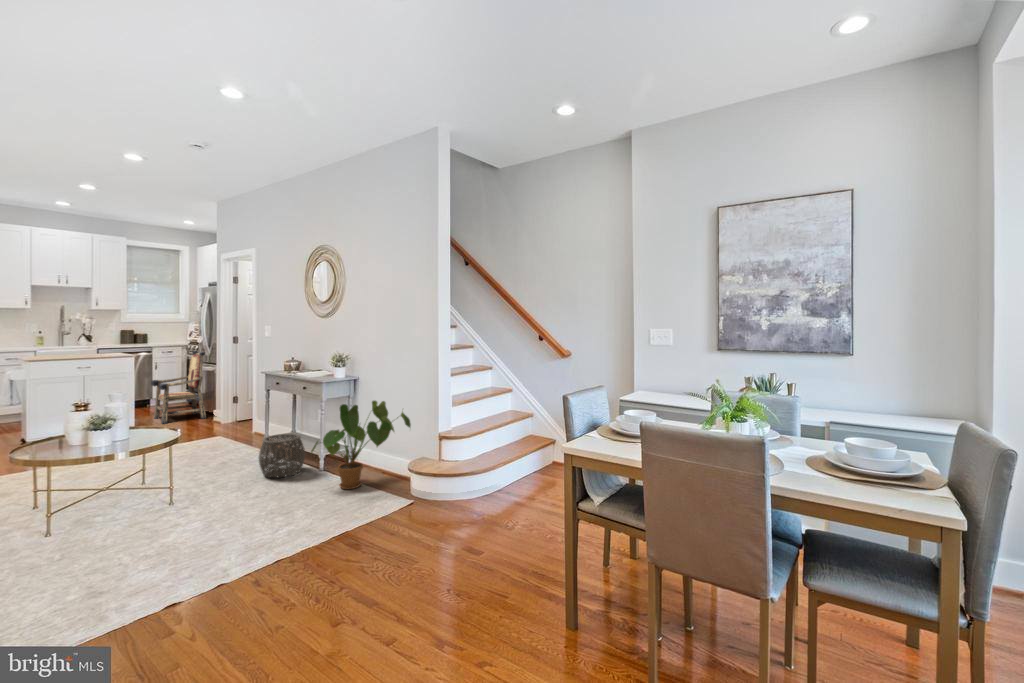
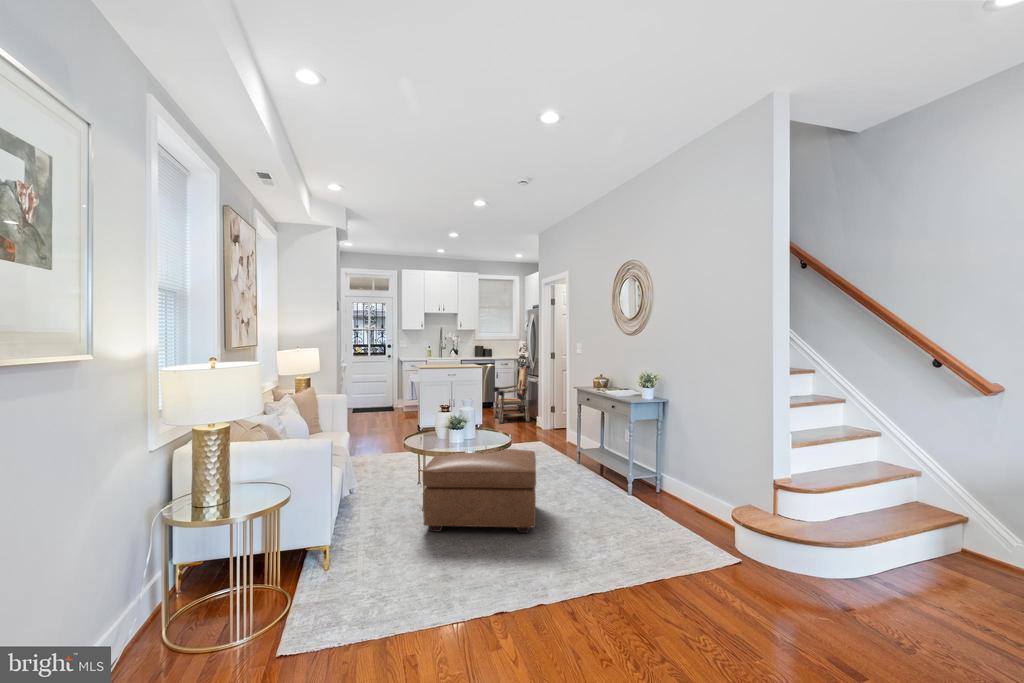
house plant: present [311,401,411,489] -> none [621,428,735,526]
woven basket: present [259,434,305,478] -> none [572,451,614,496]
ottoman: none [48,441,214,552] -> present [422,448,536,533]

